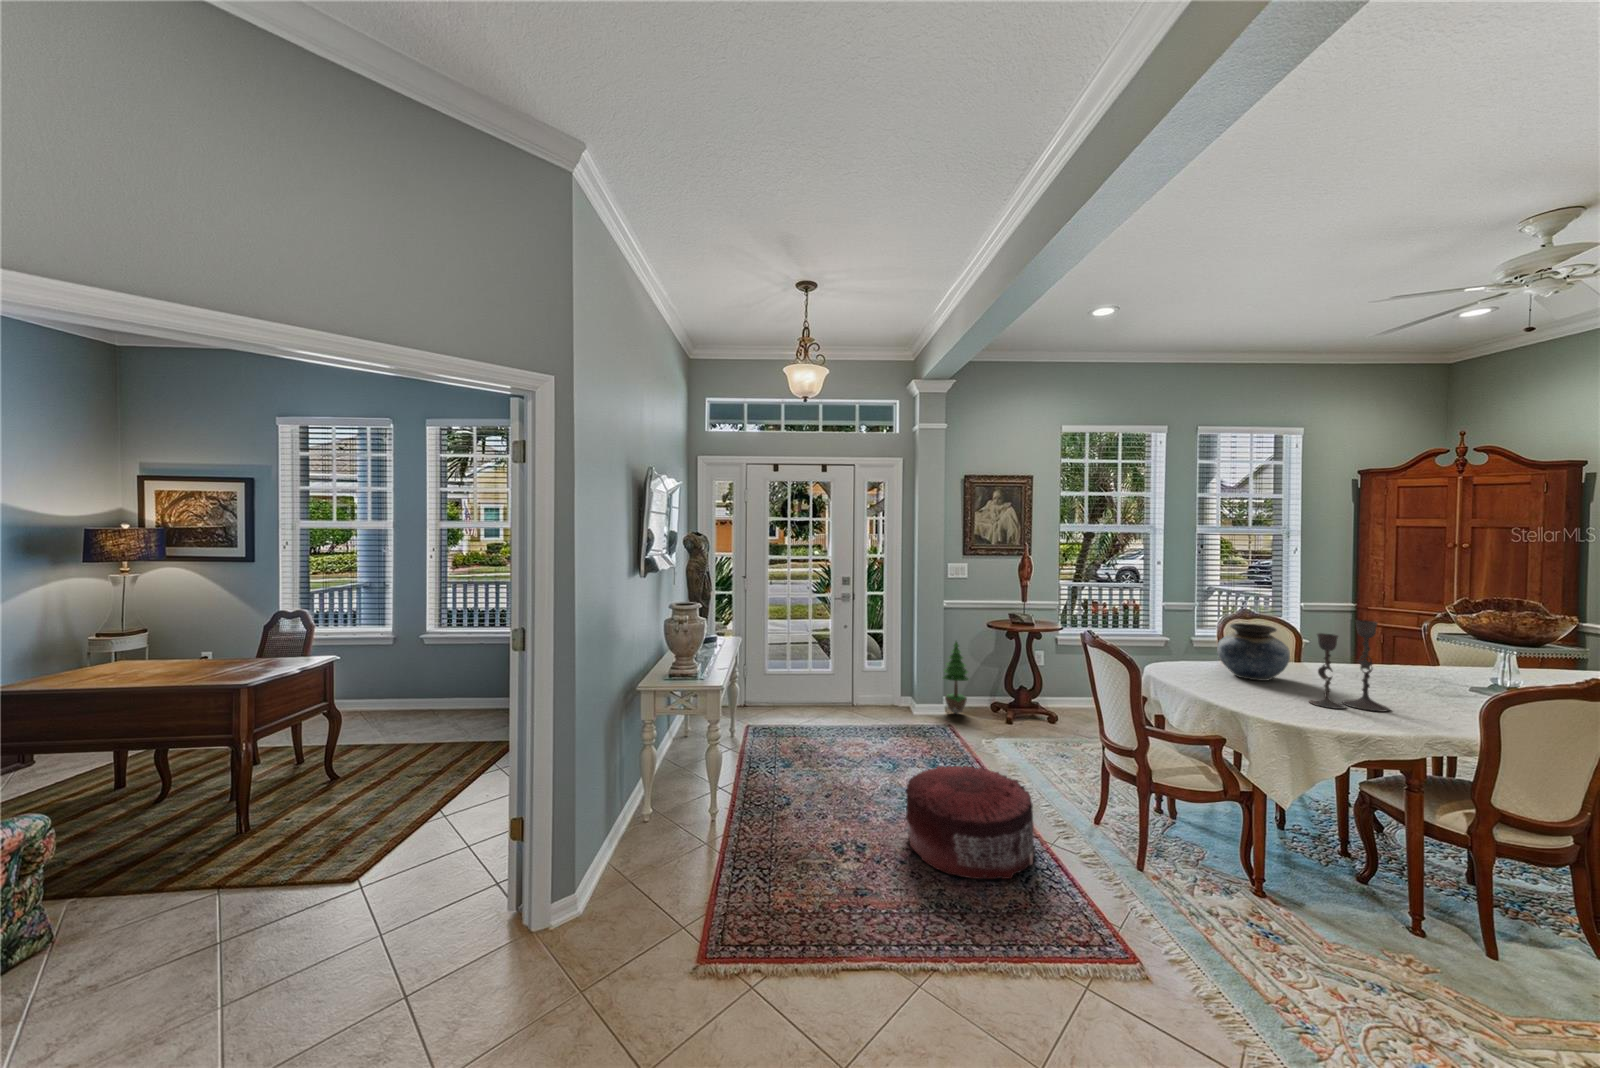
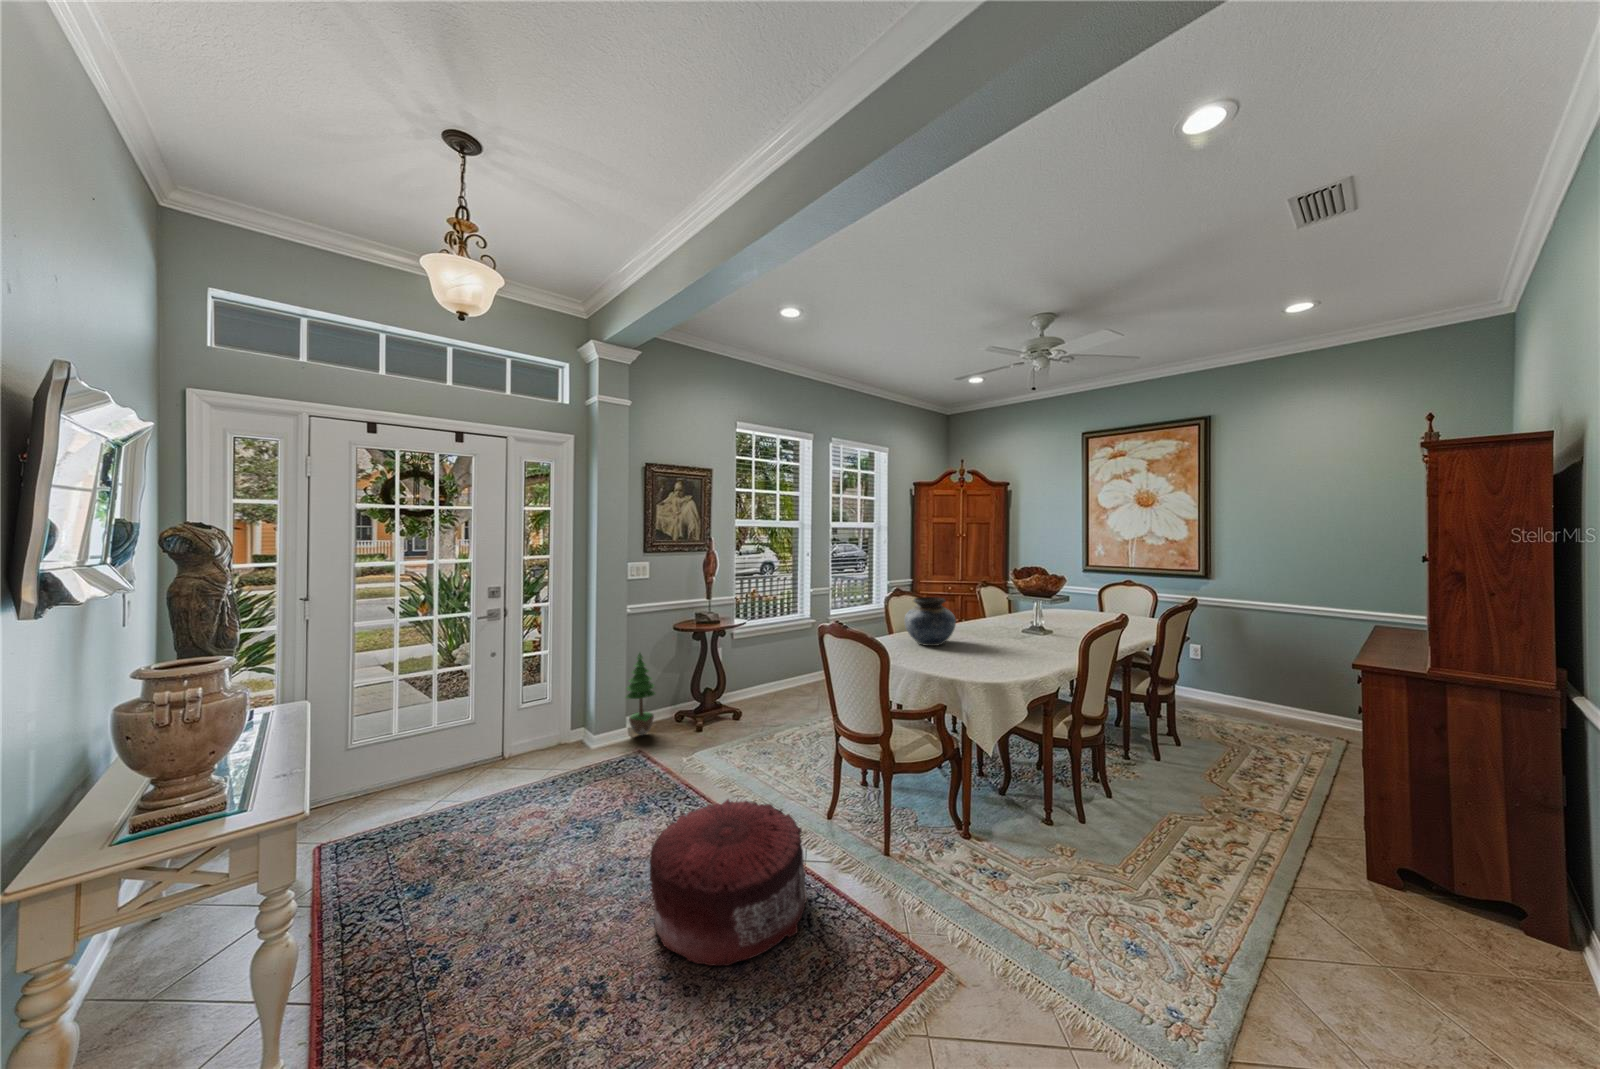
candlestick: present [1309,620,1390,711] -> none [986,585,1031,660]

